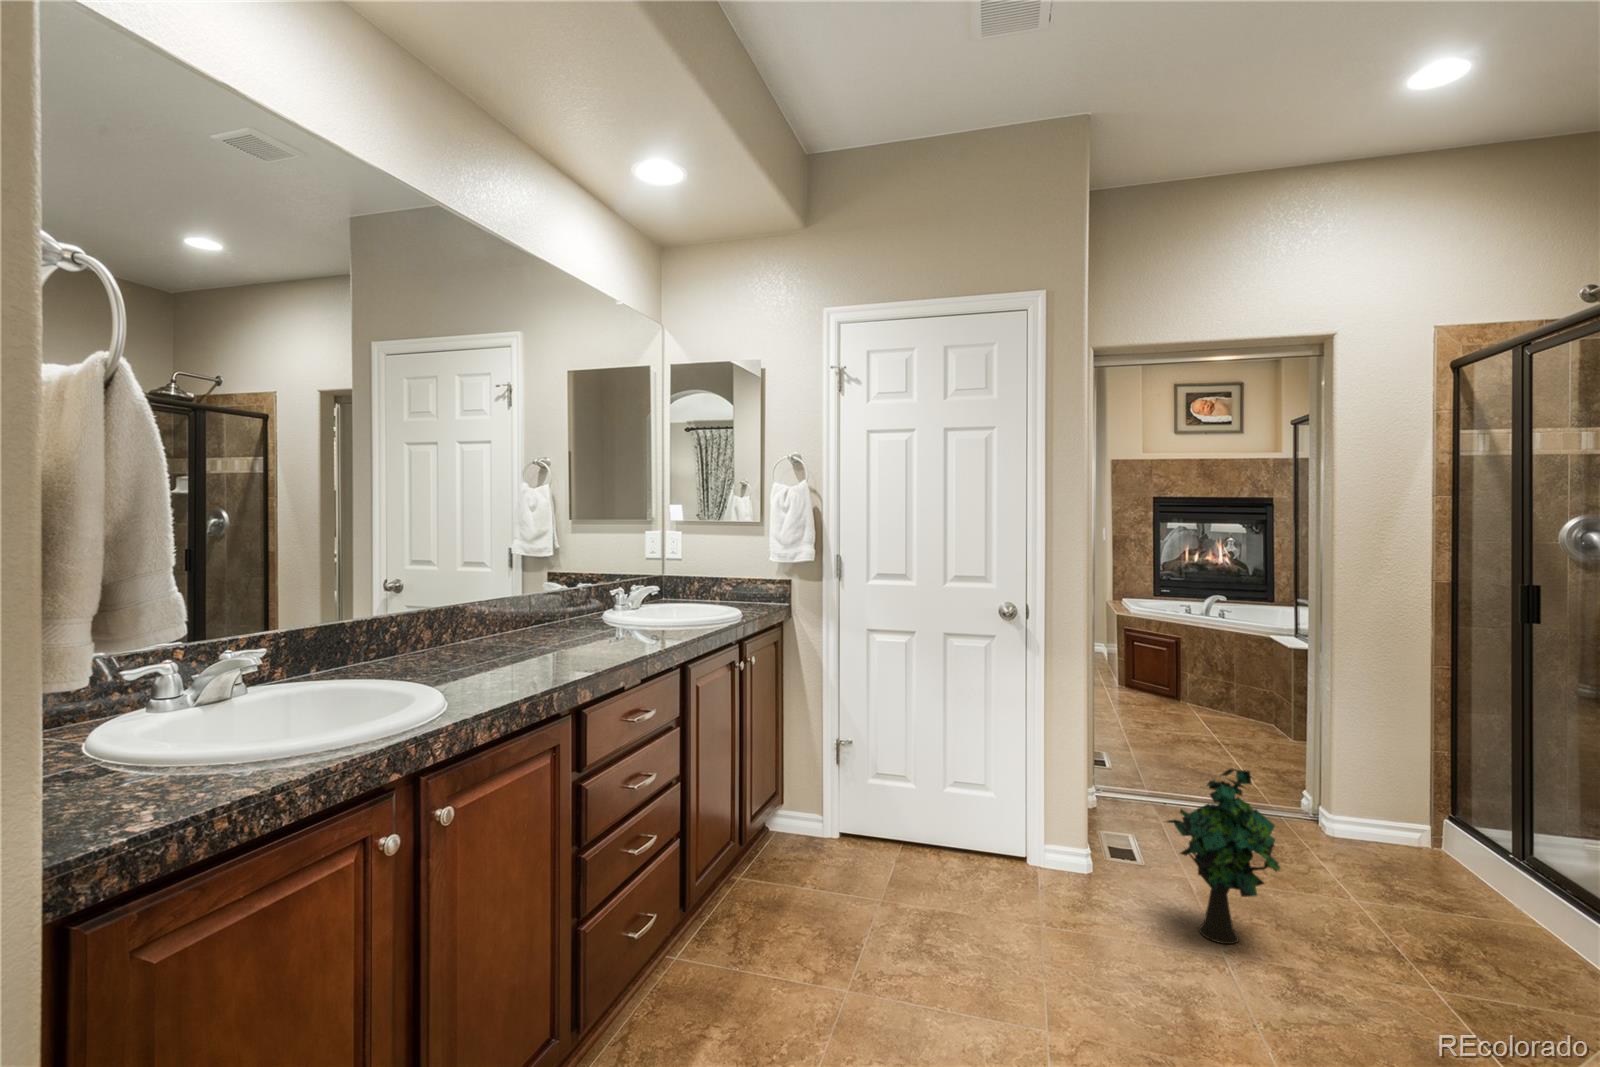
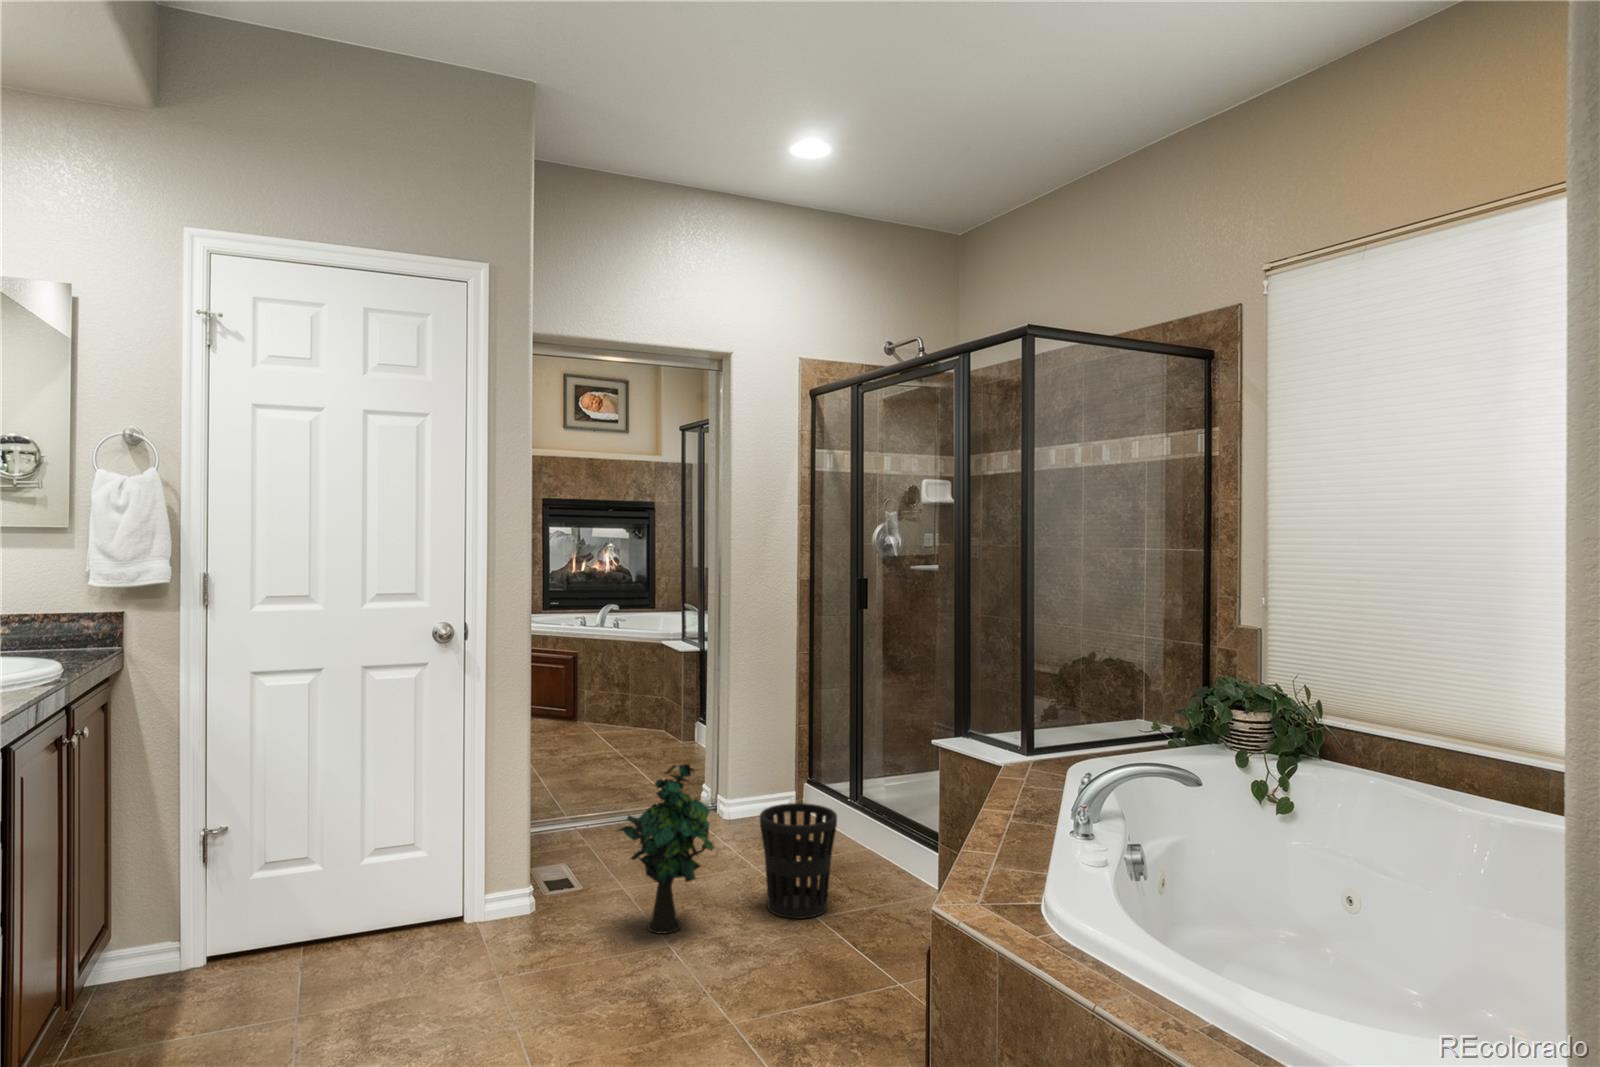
wastebasket: none [1348,840,1467,991] -> present [760,803,837,919]

